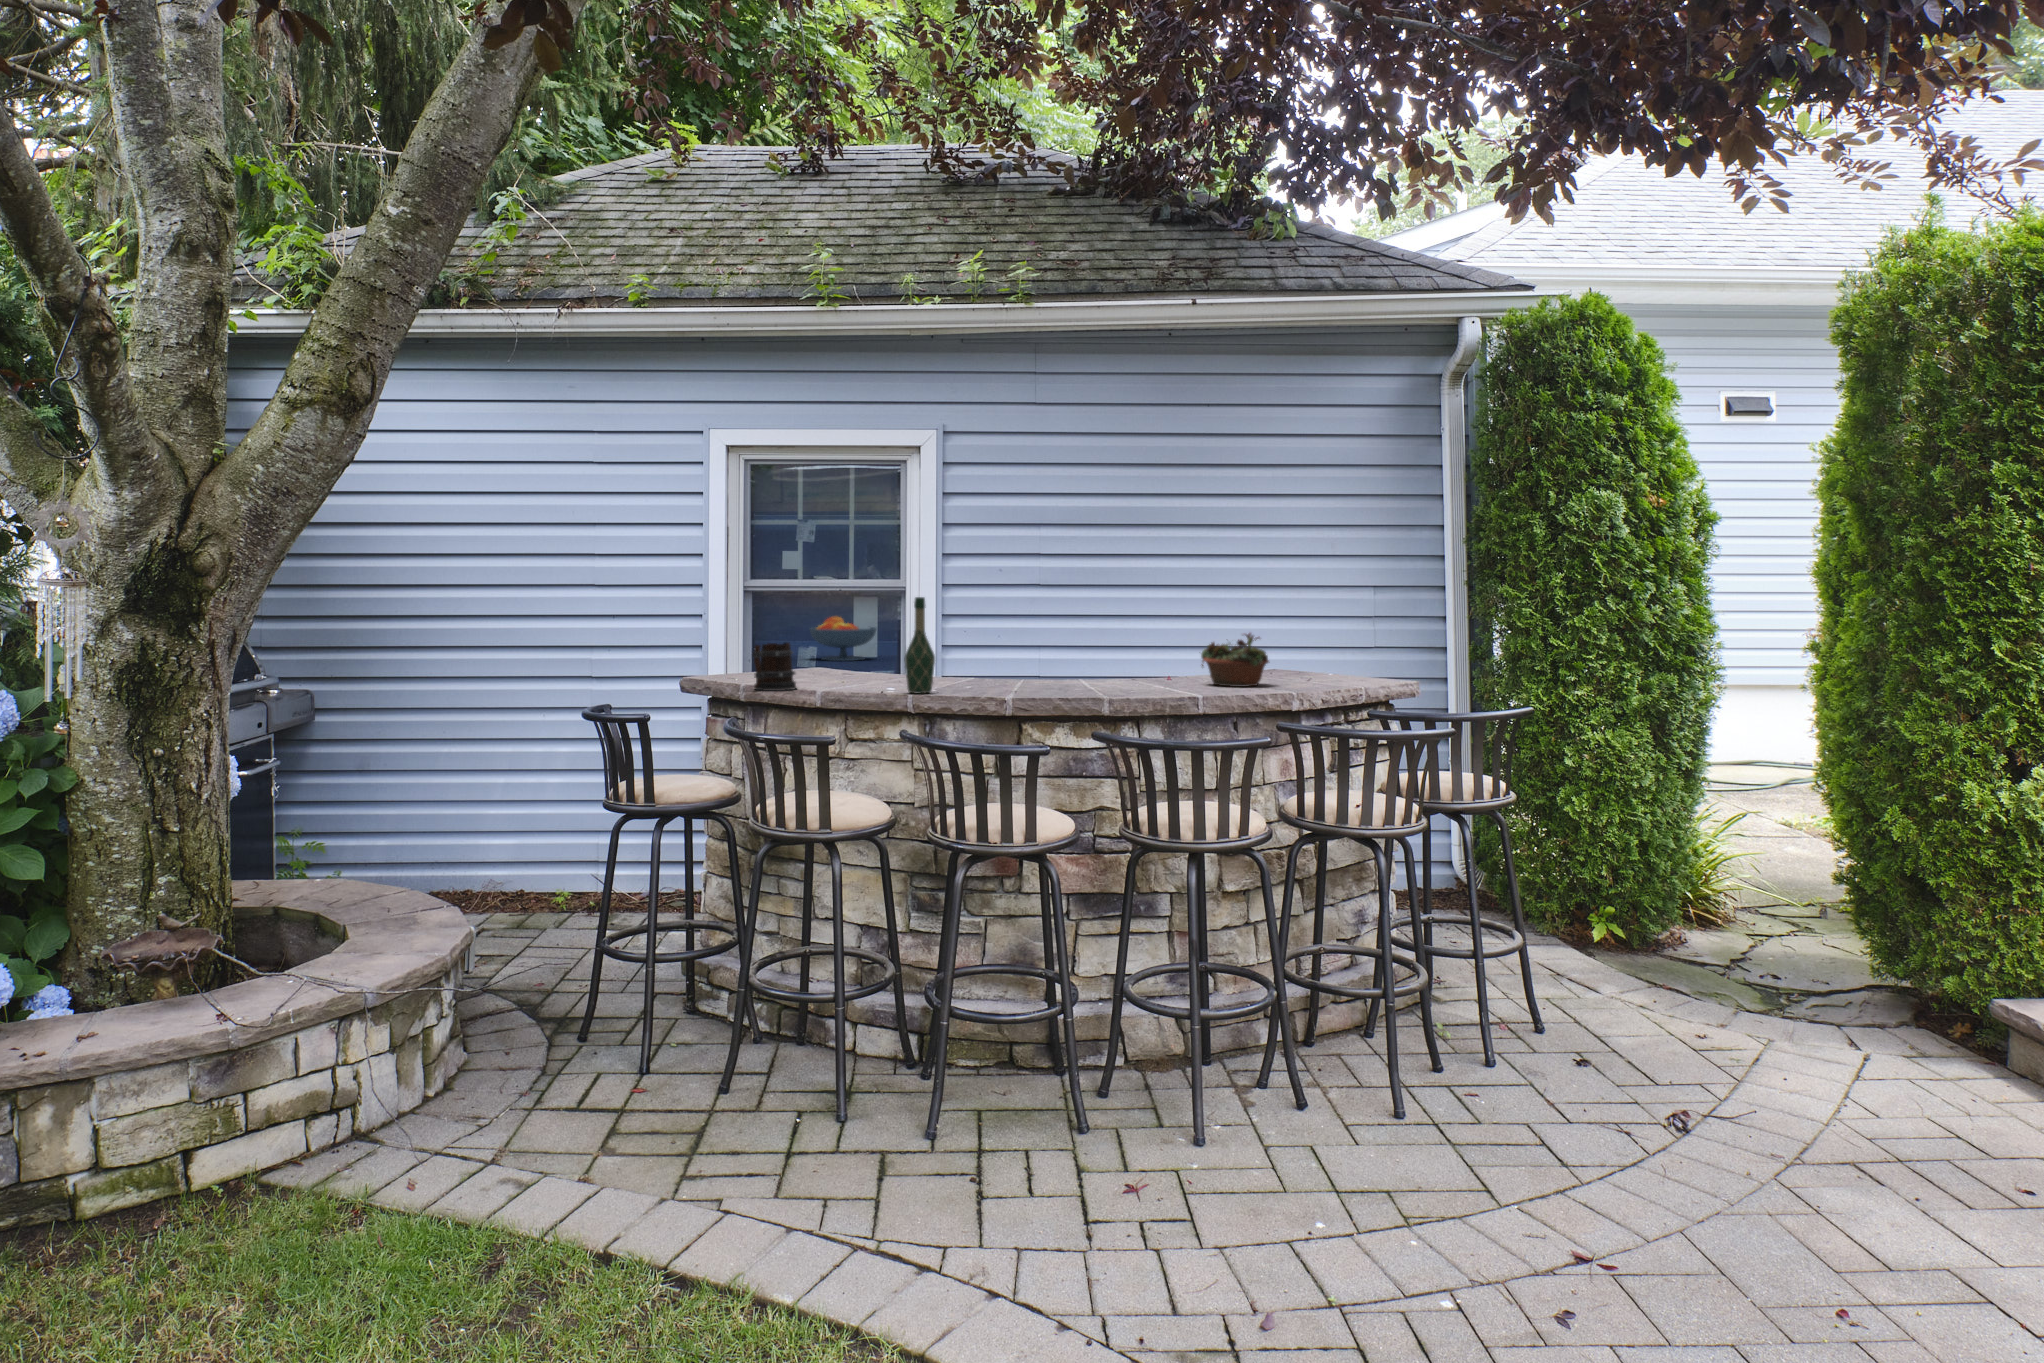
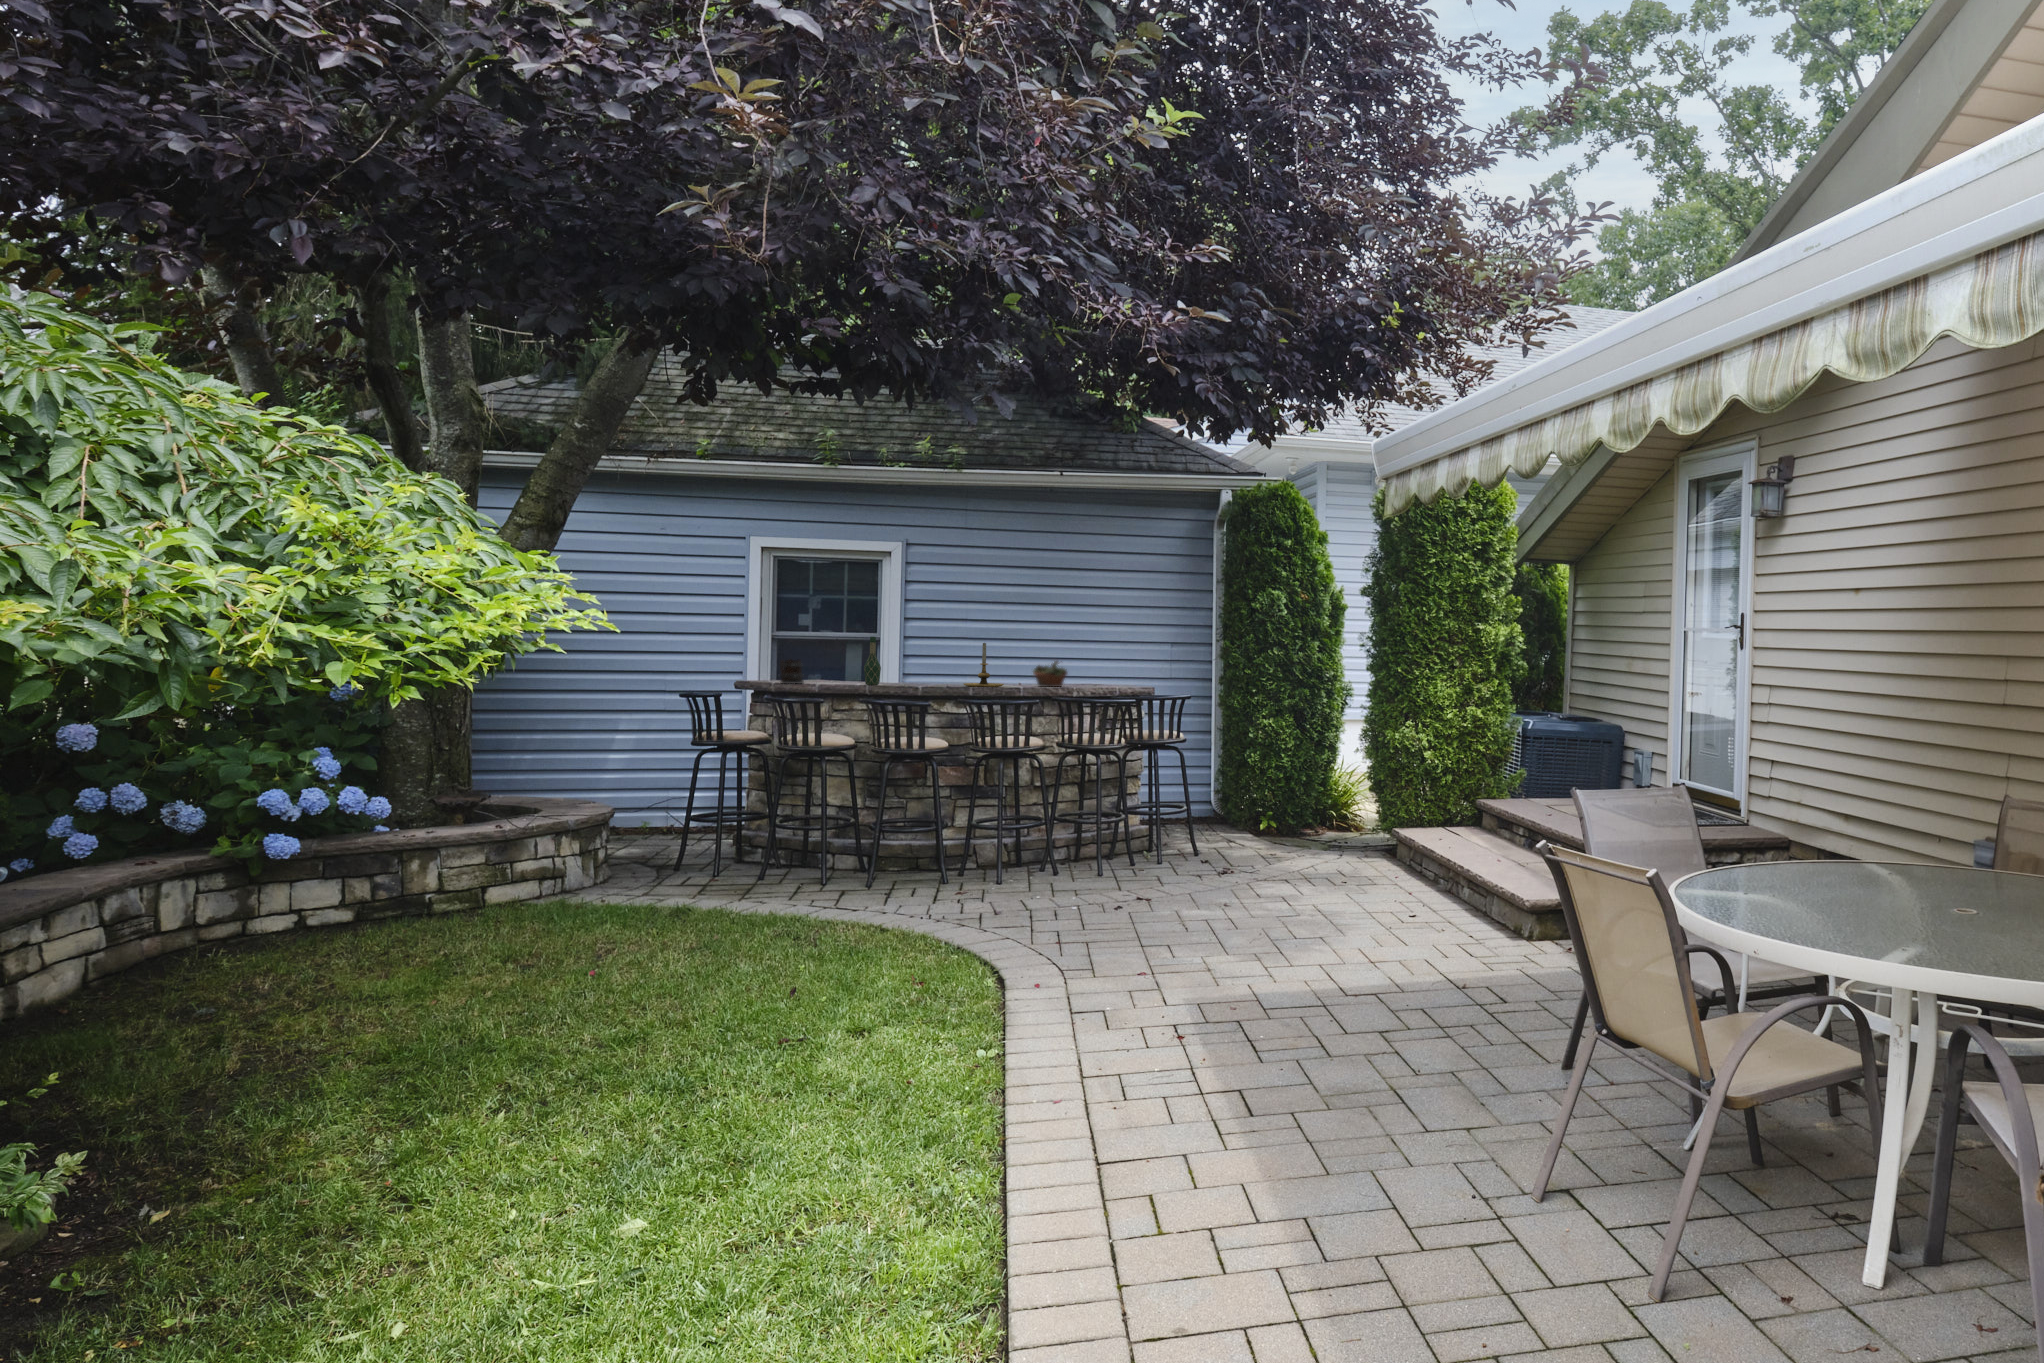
candle holder: none [1088,604,1167,695] -> present [964,643,1004,687]
fruit bowl: present [810,617,877,661] -> none [816,653,861,680]

